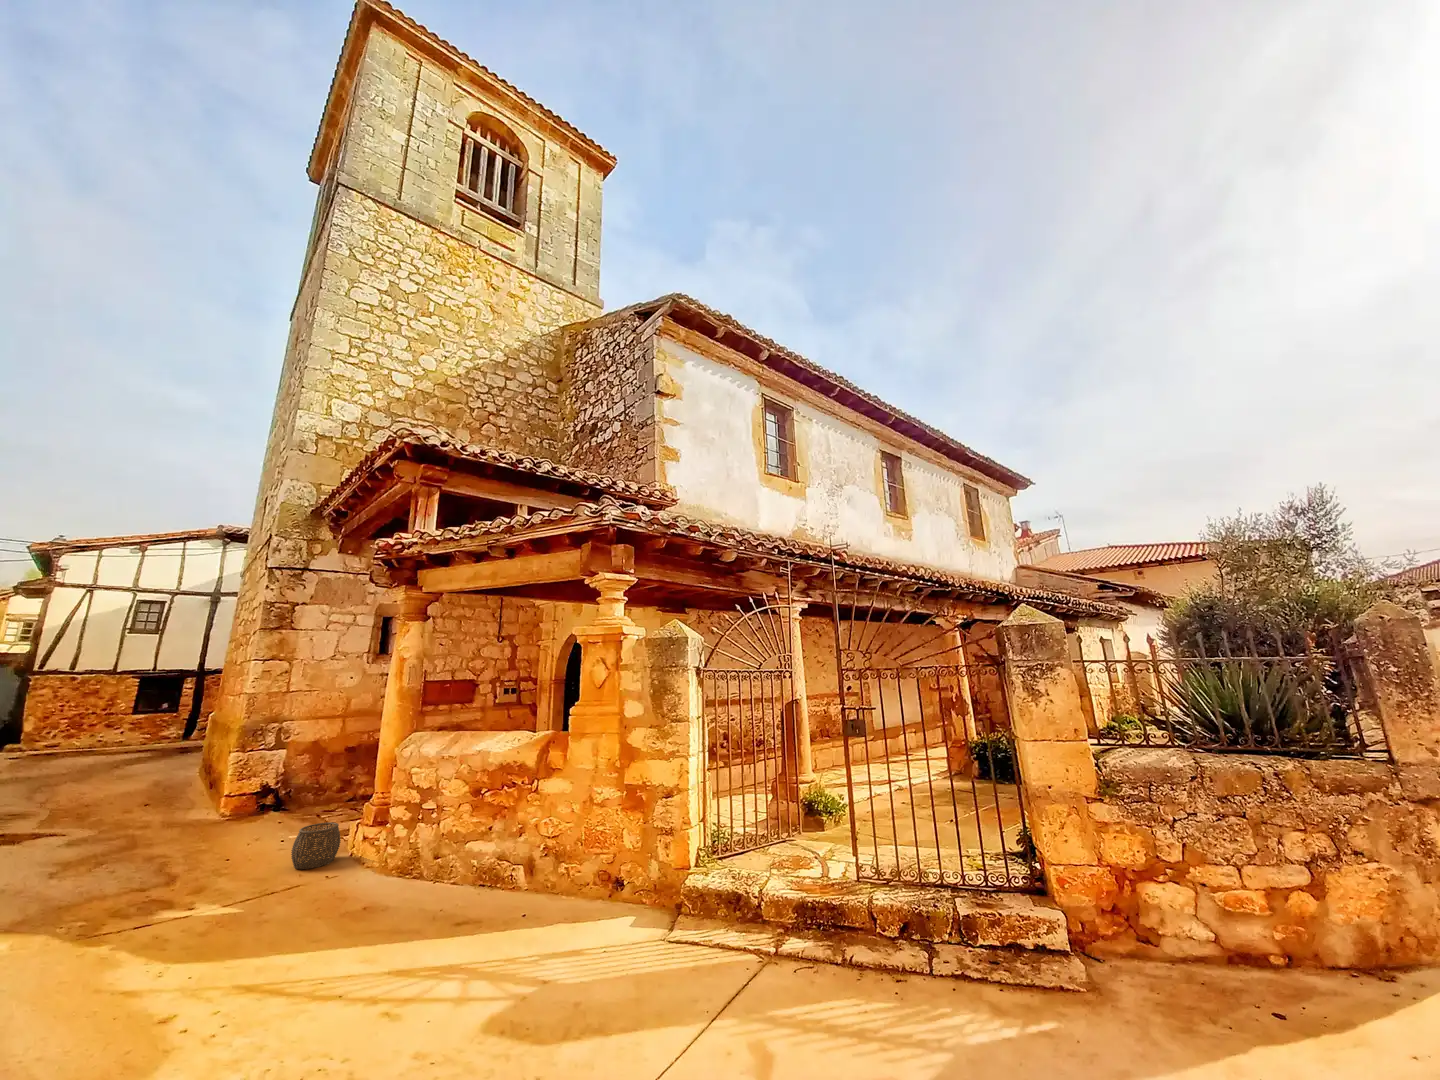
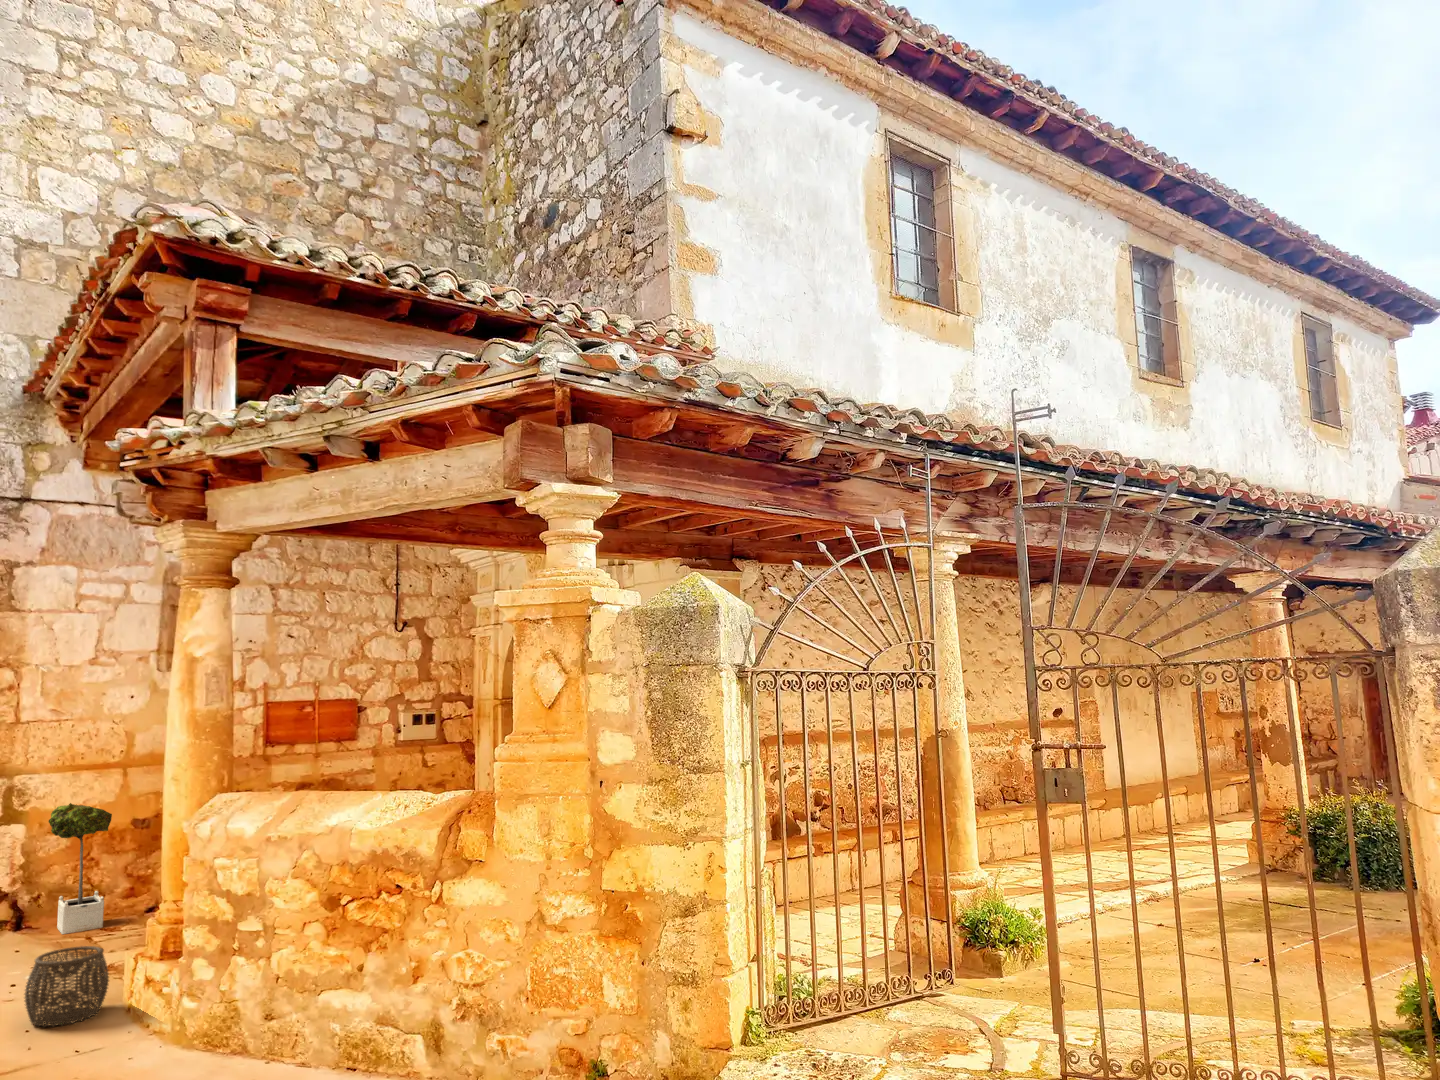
potted tree: none [299,742,337,819] -> present [48,803,112,934]

